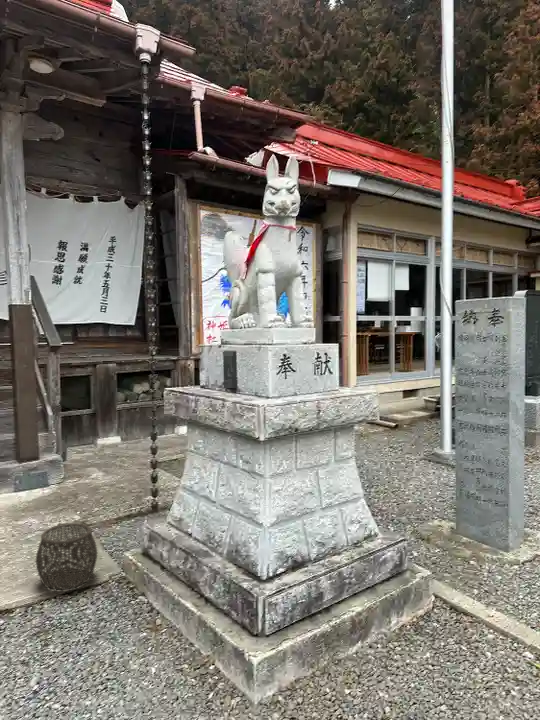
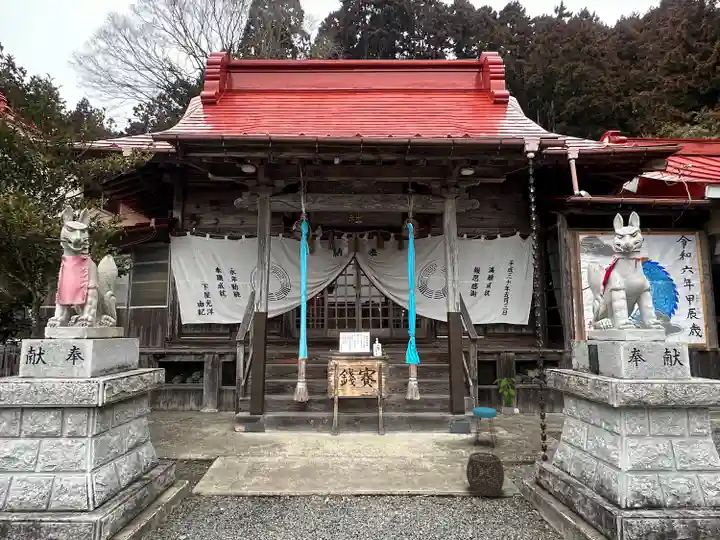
potted plant: none [85,398,118,448] -> present [495,378,516,415]
stool: none [52,447,89,505] -> present [473,407,497,448]

